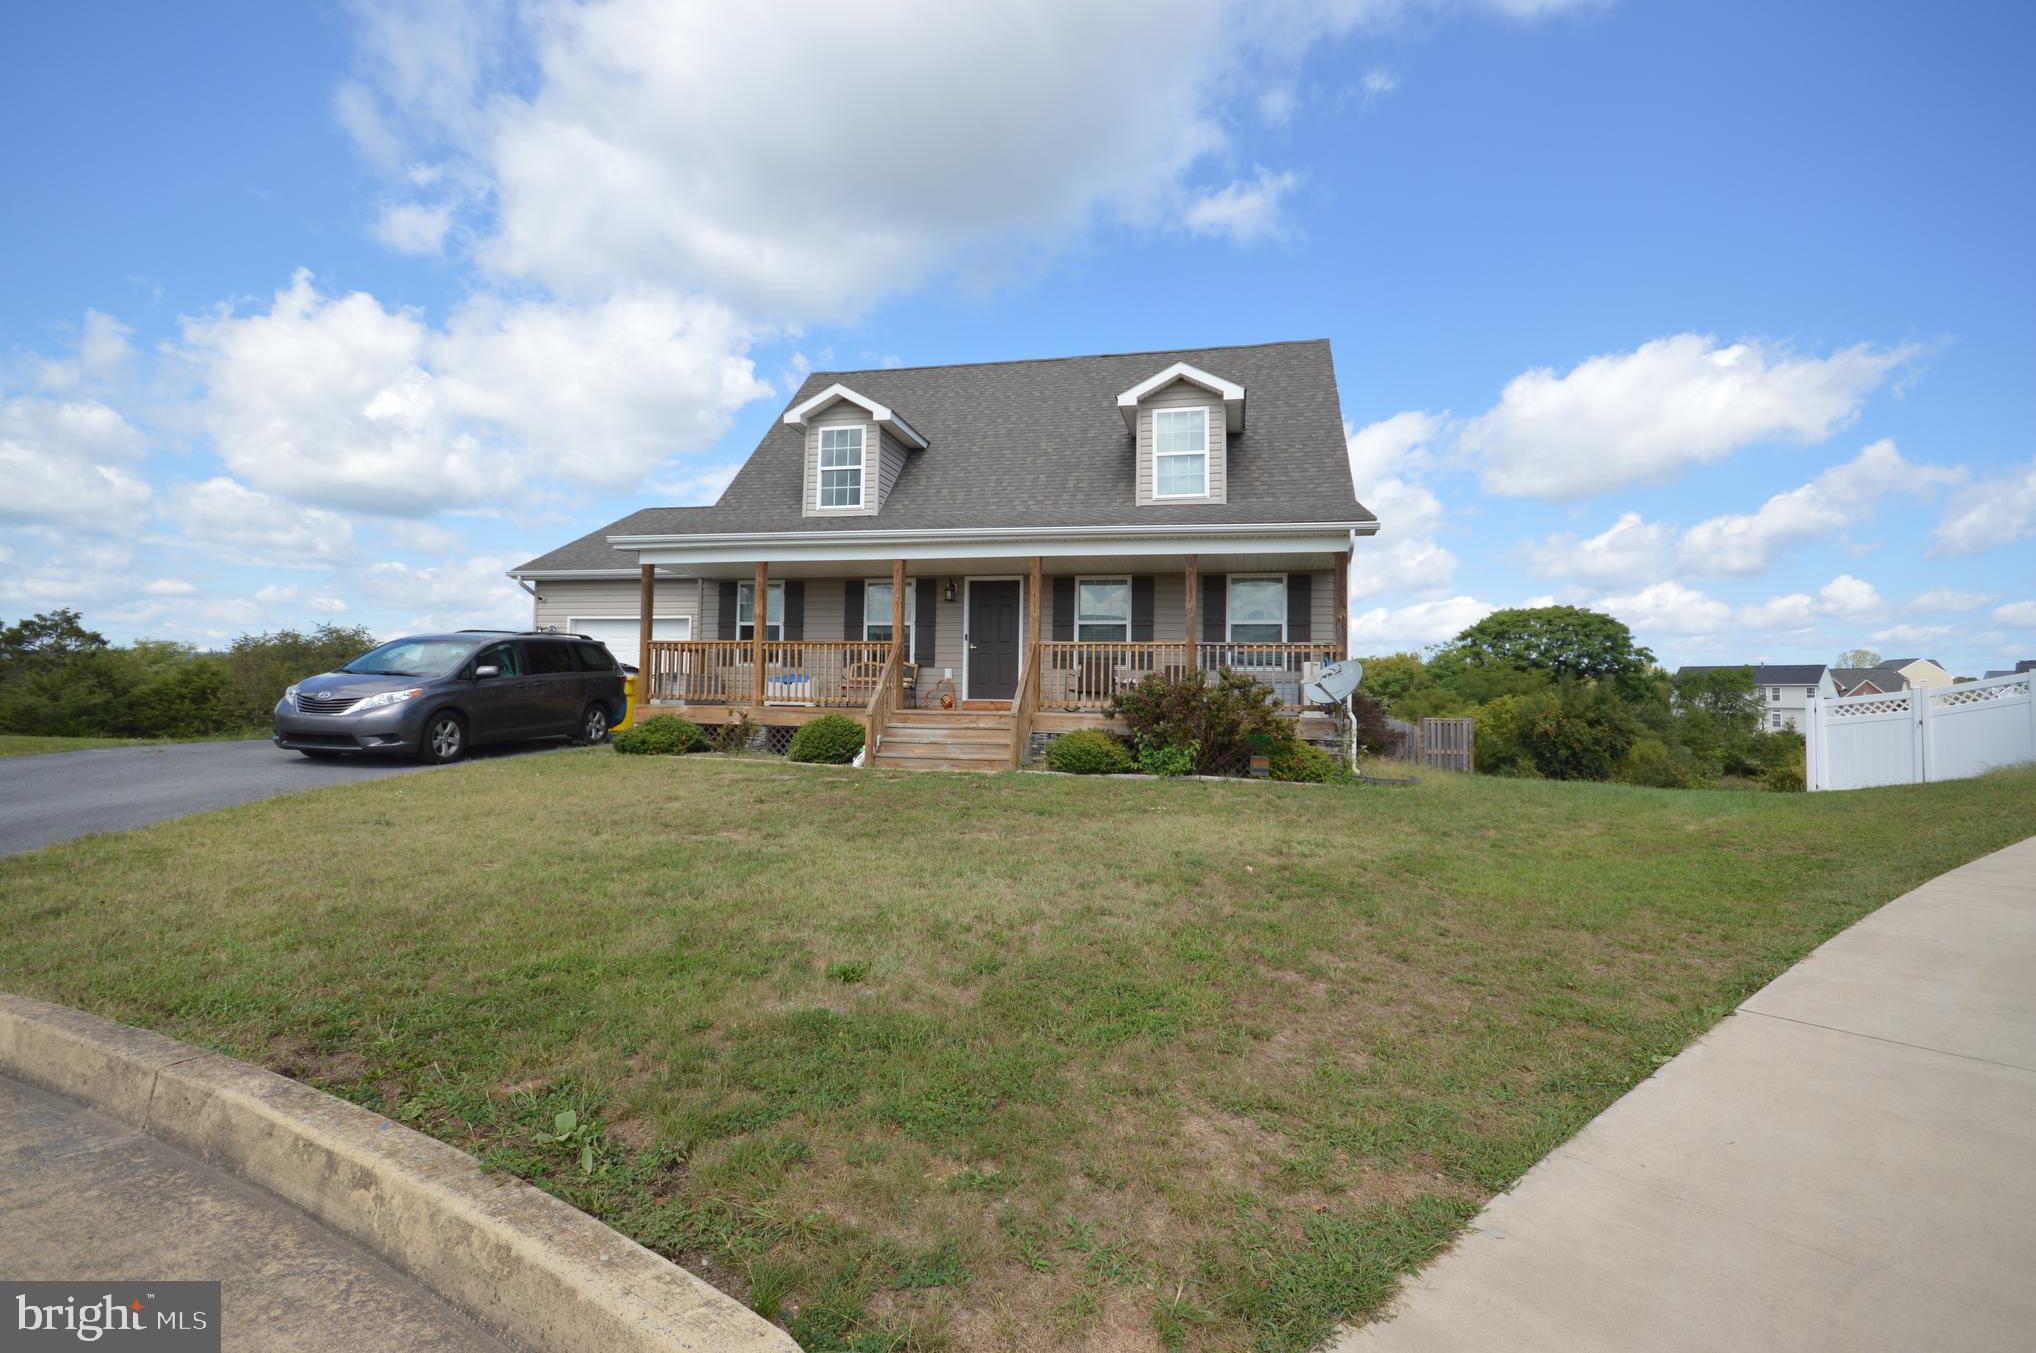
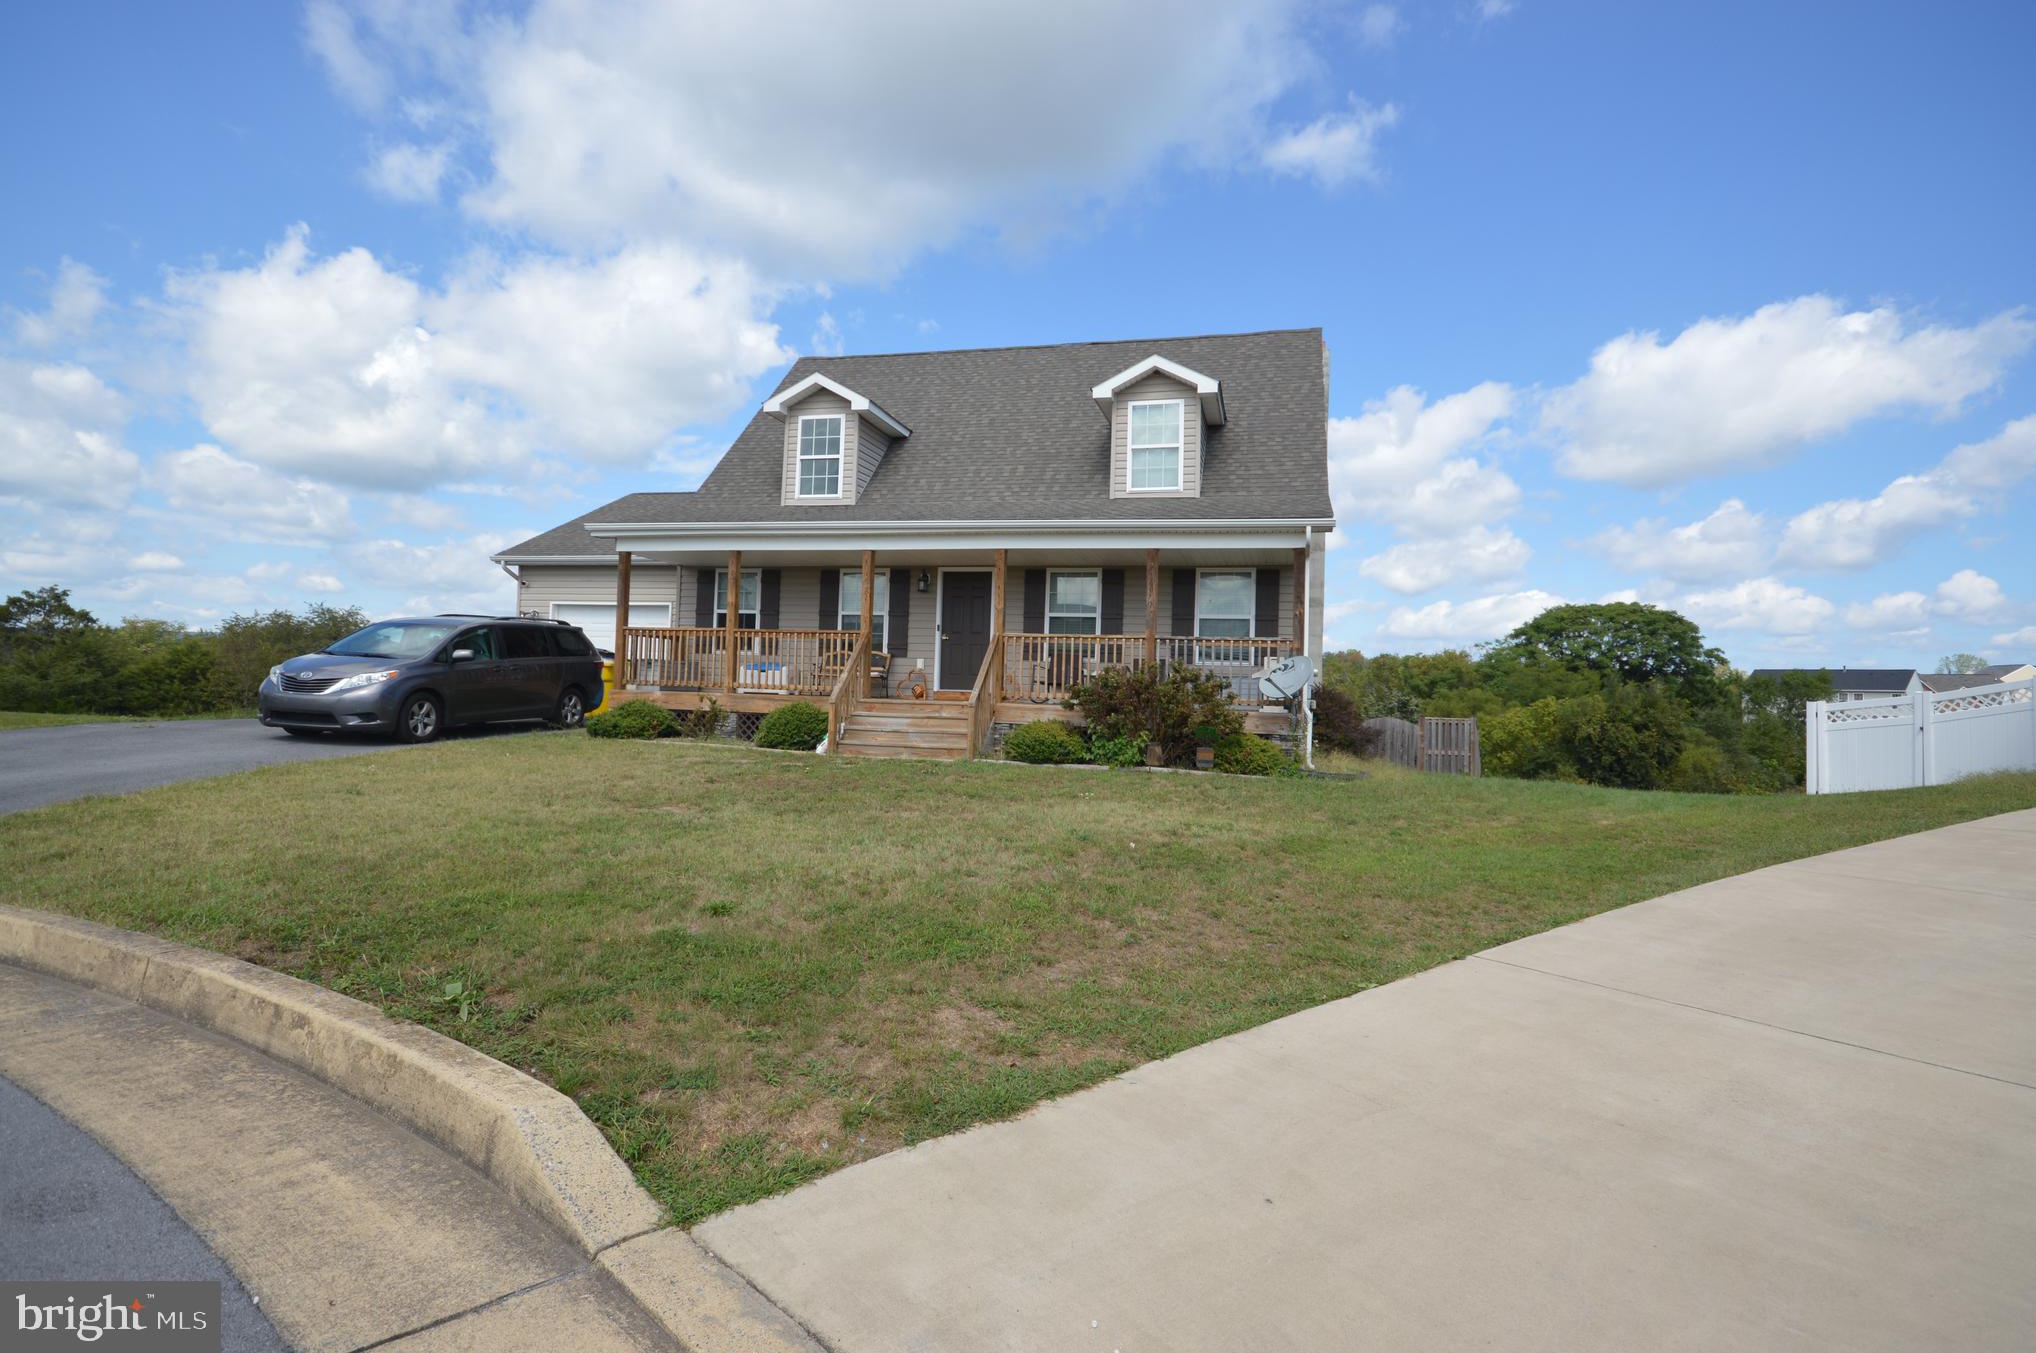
watering can: none [1197,751,1230,775] -> present [1145,742,1173,765]

